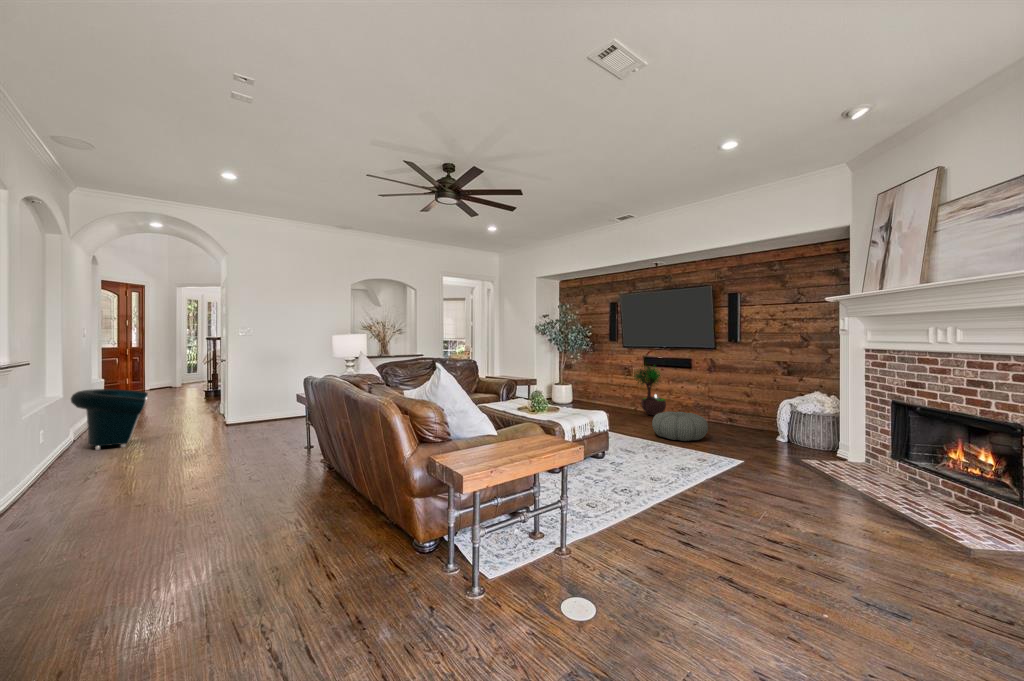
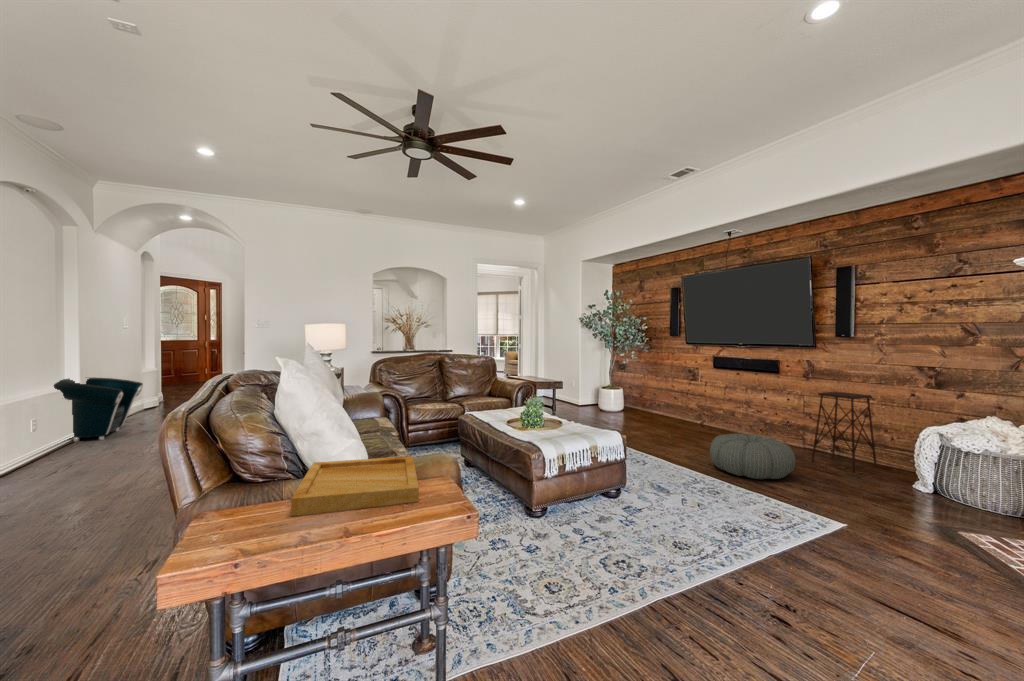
potted tree: present [634,365,666,416] -> none [691,362,743,436]
side table: none [715,380,755,433] -> present [812,392,877,472]
tray: none [467,426,551,455] -> present [291,456,419,516]

